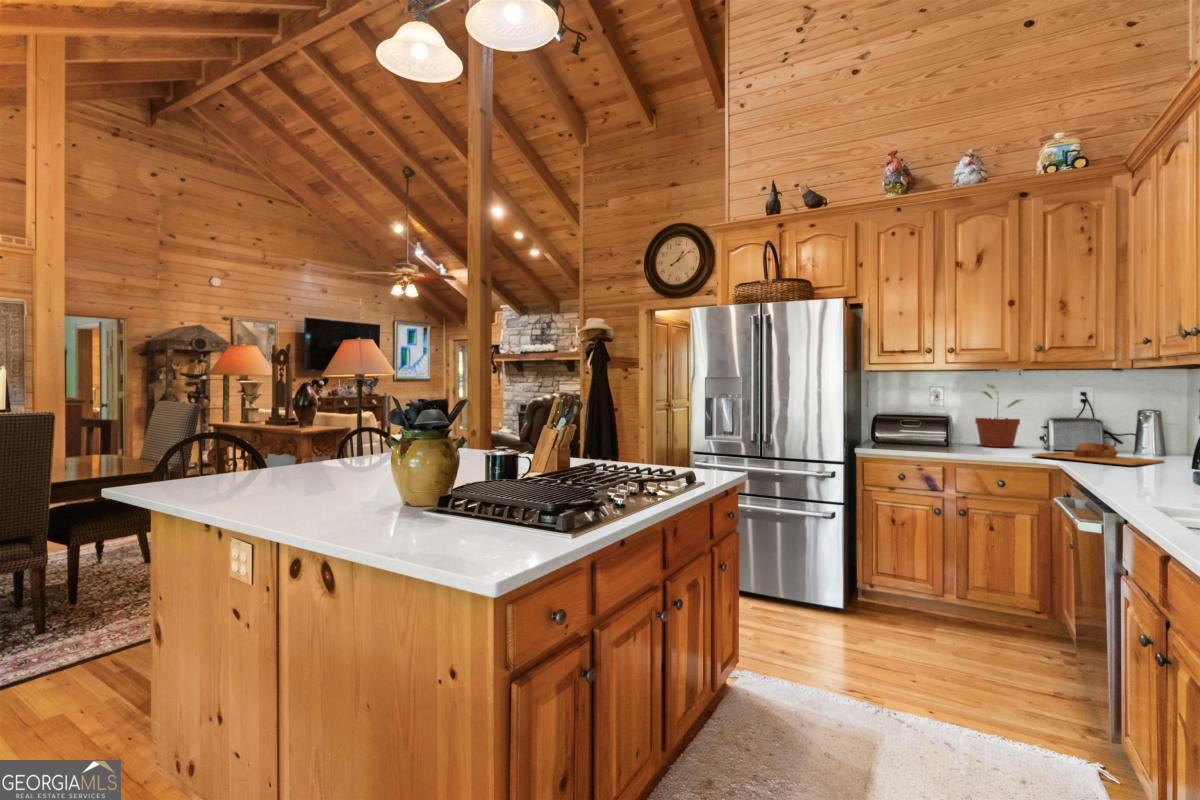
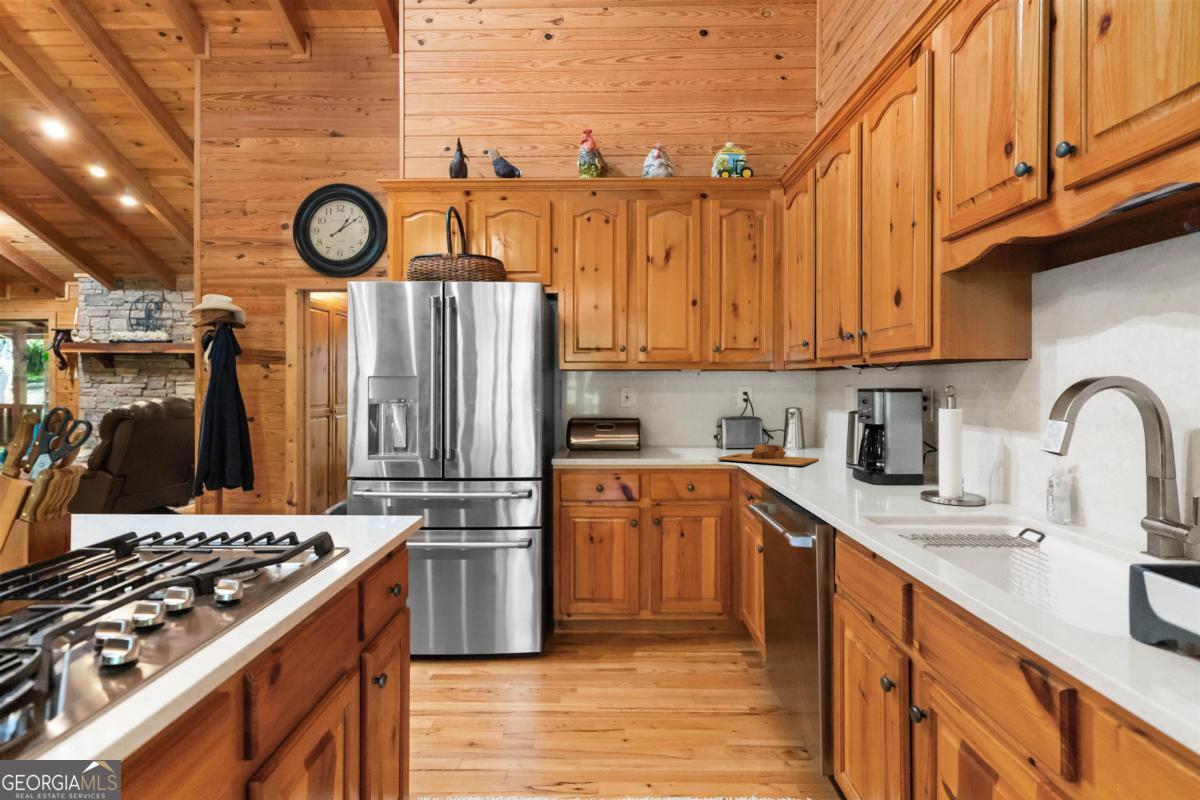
potted plant: present [975,384,1021,447] -> none [662,385,705,451]

